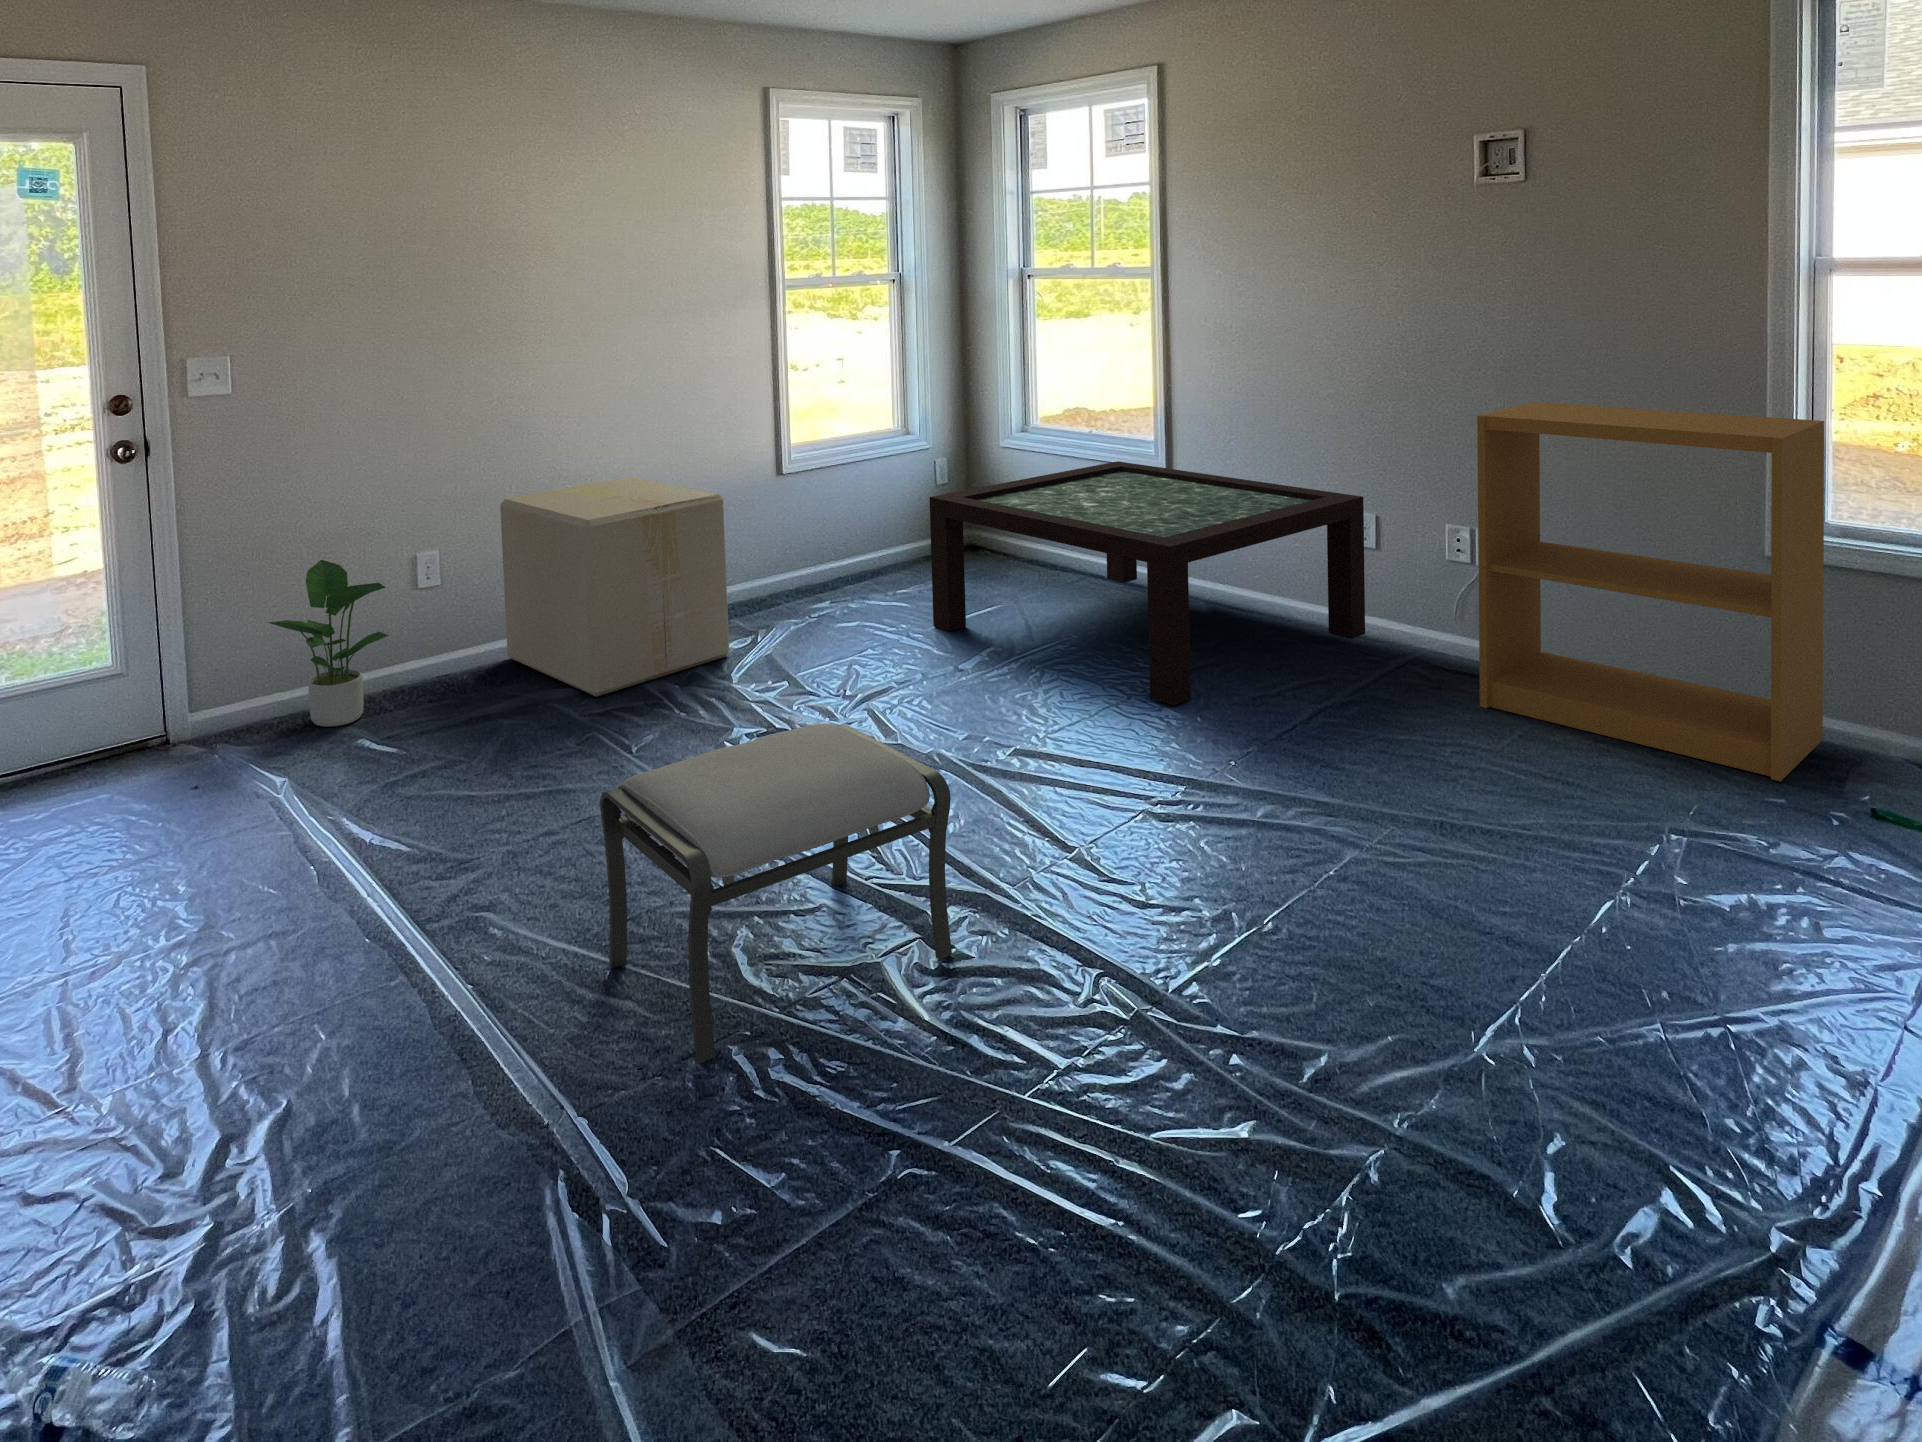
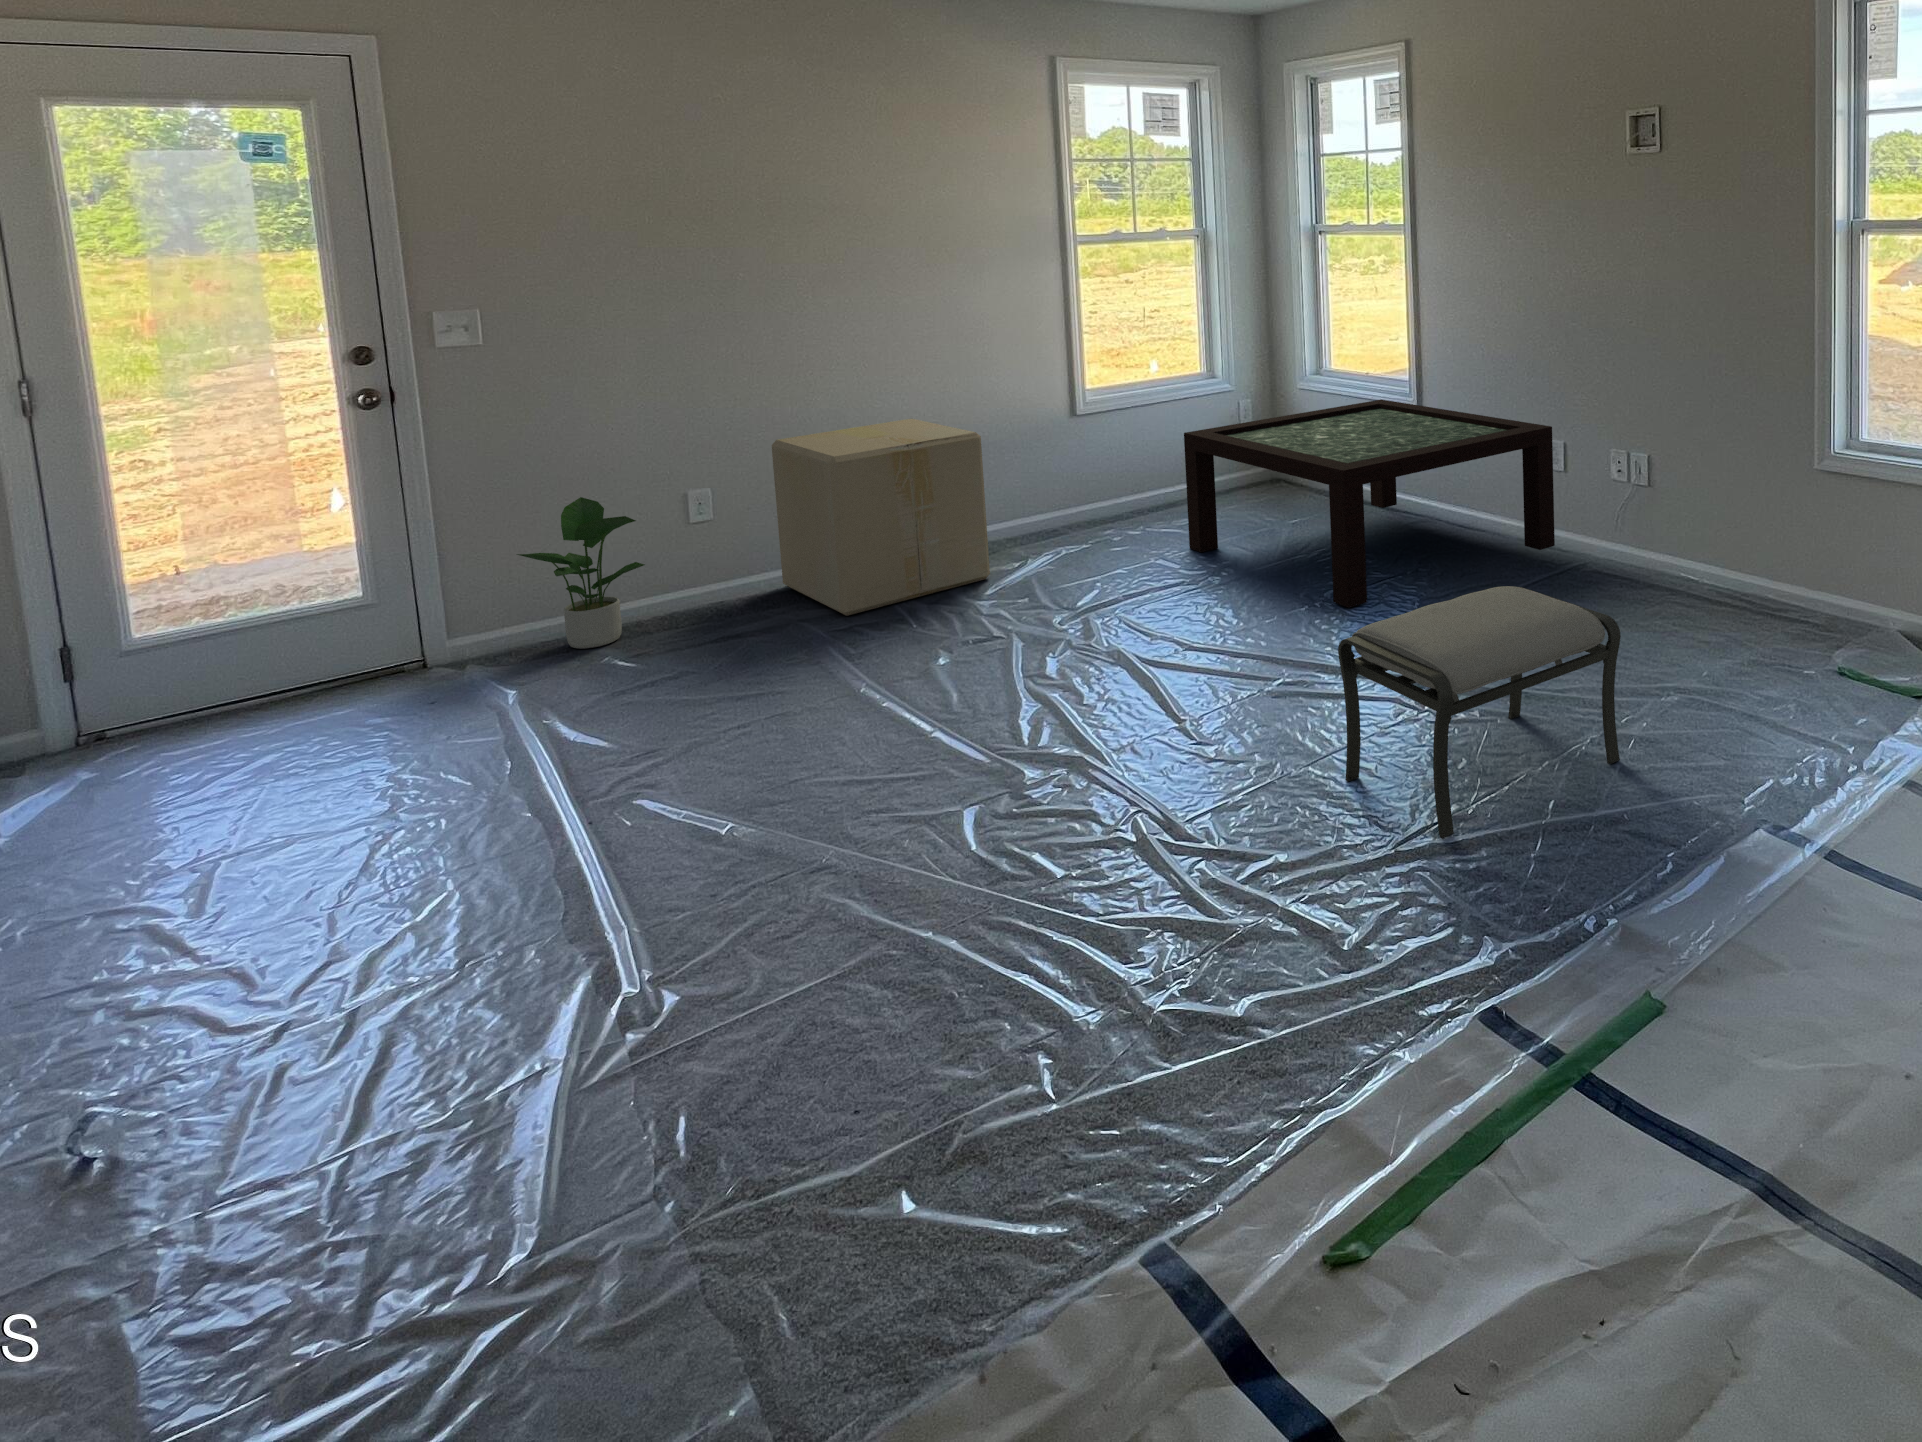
bookshelf: present [1477,402,1824,782] -> none [1598,343,1850,650]
ottoman: present [600,724,952,1064] -> present [1338,586,1621,838]

